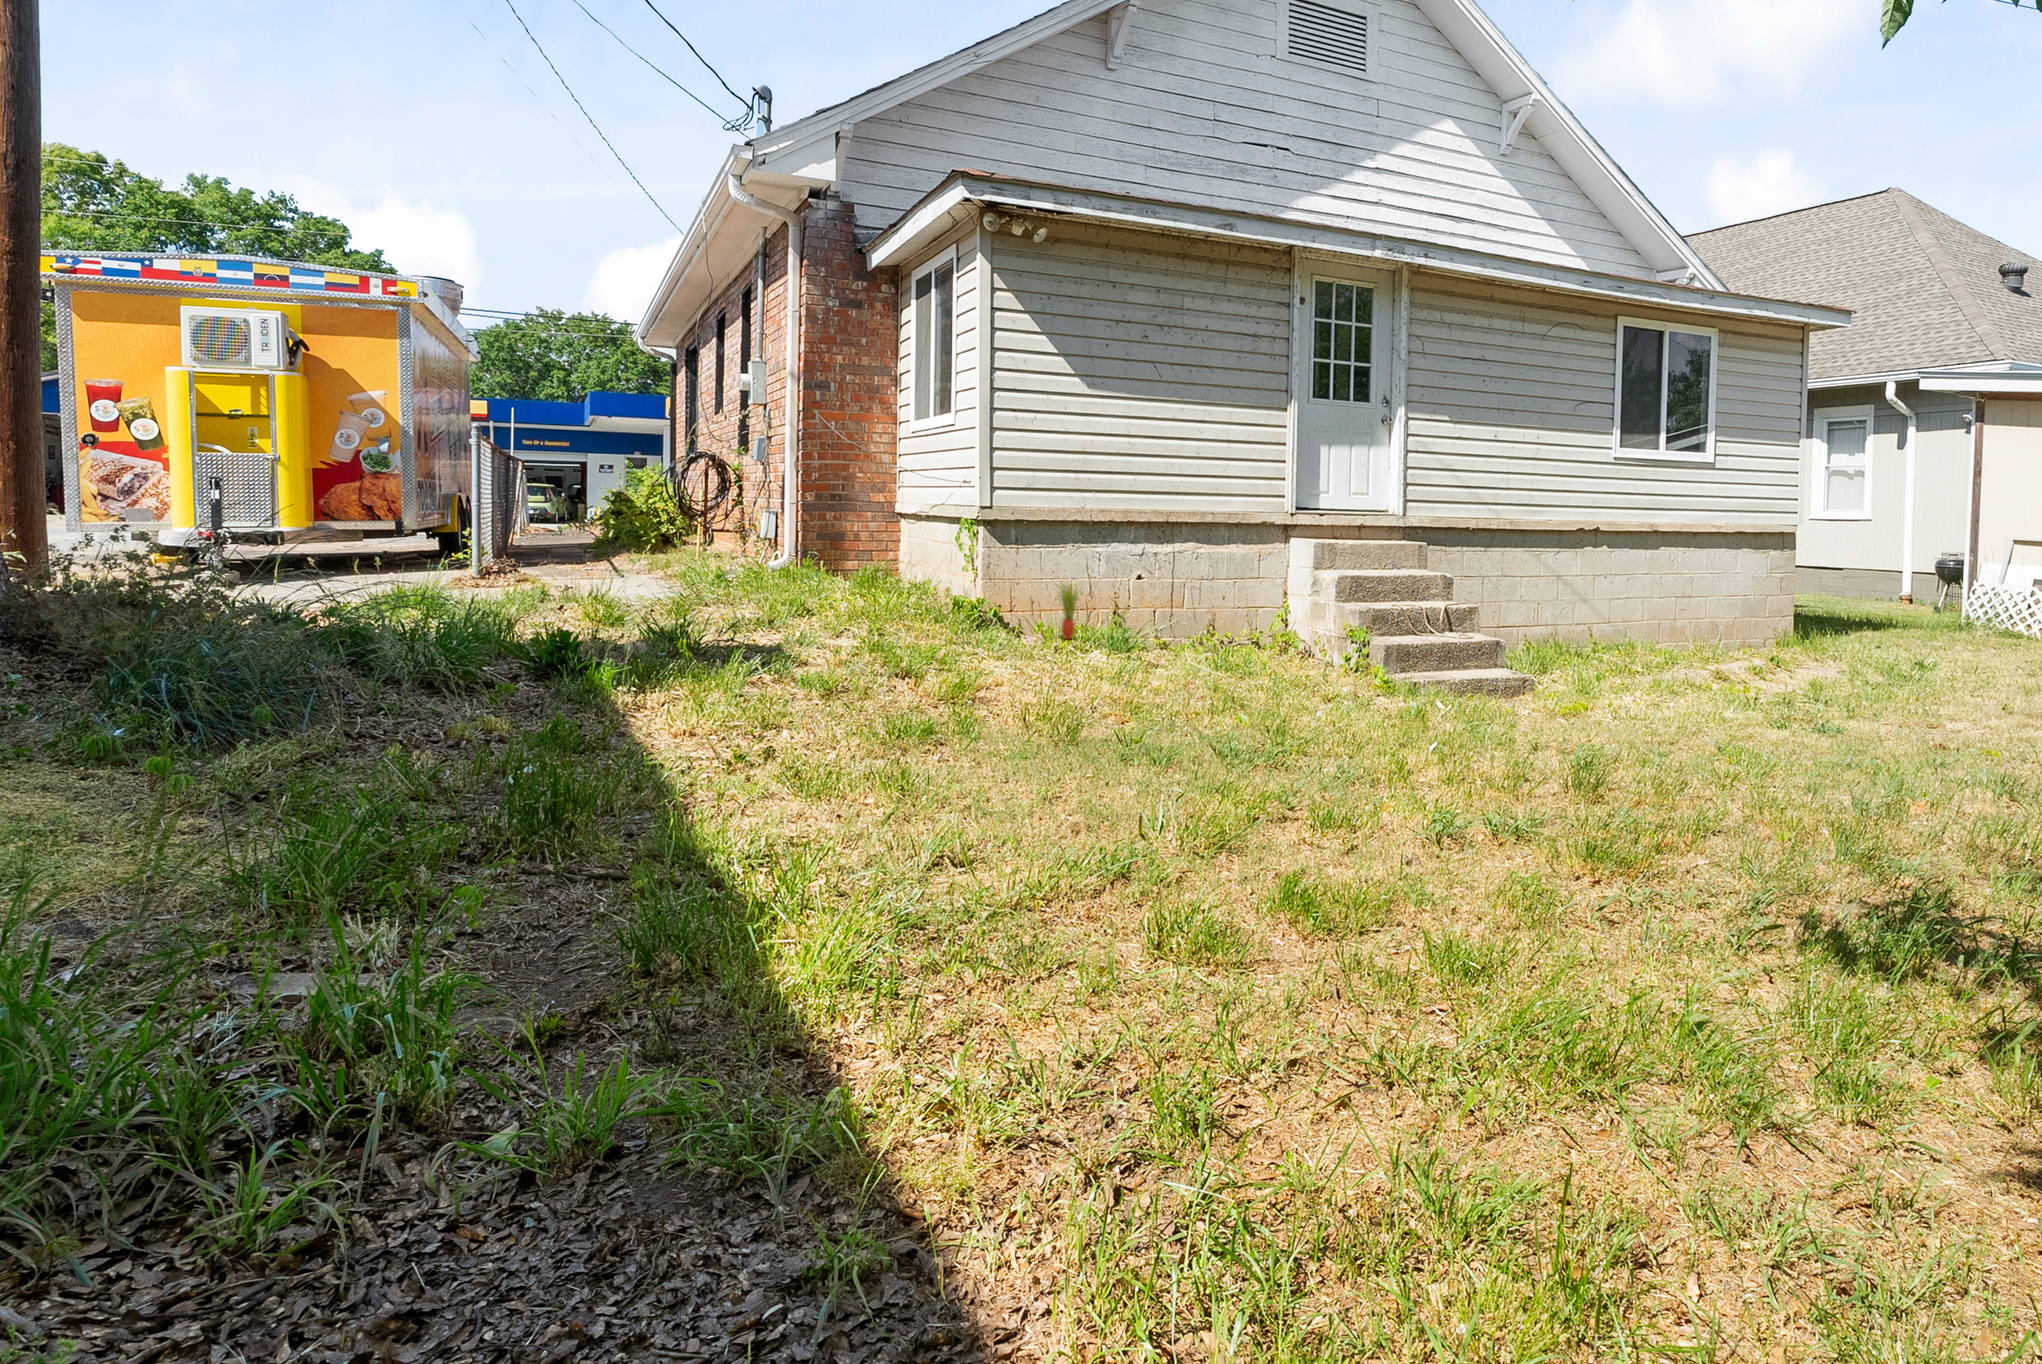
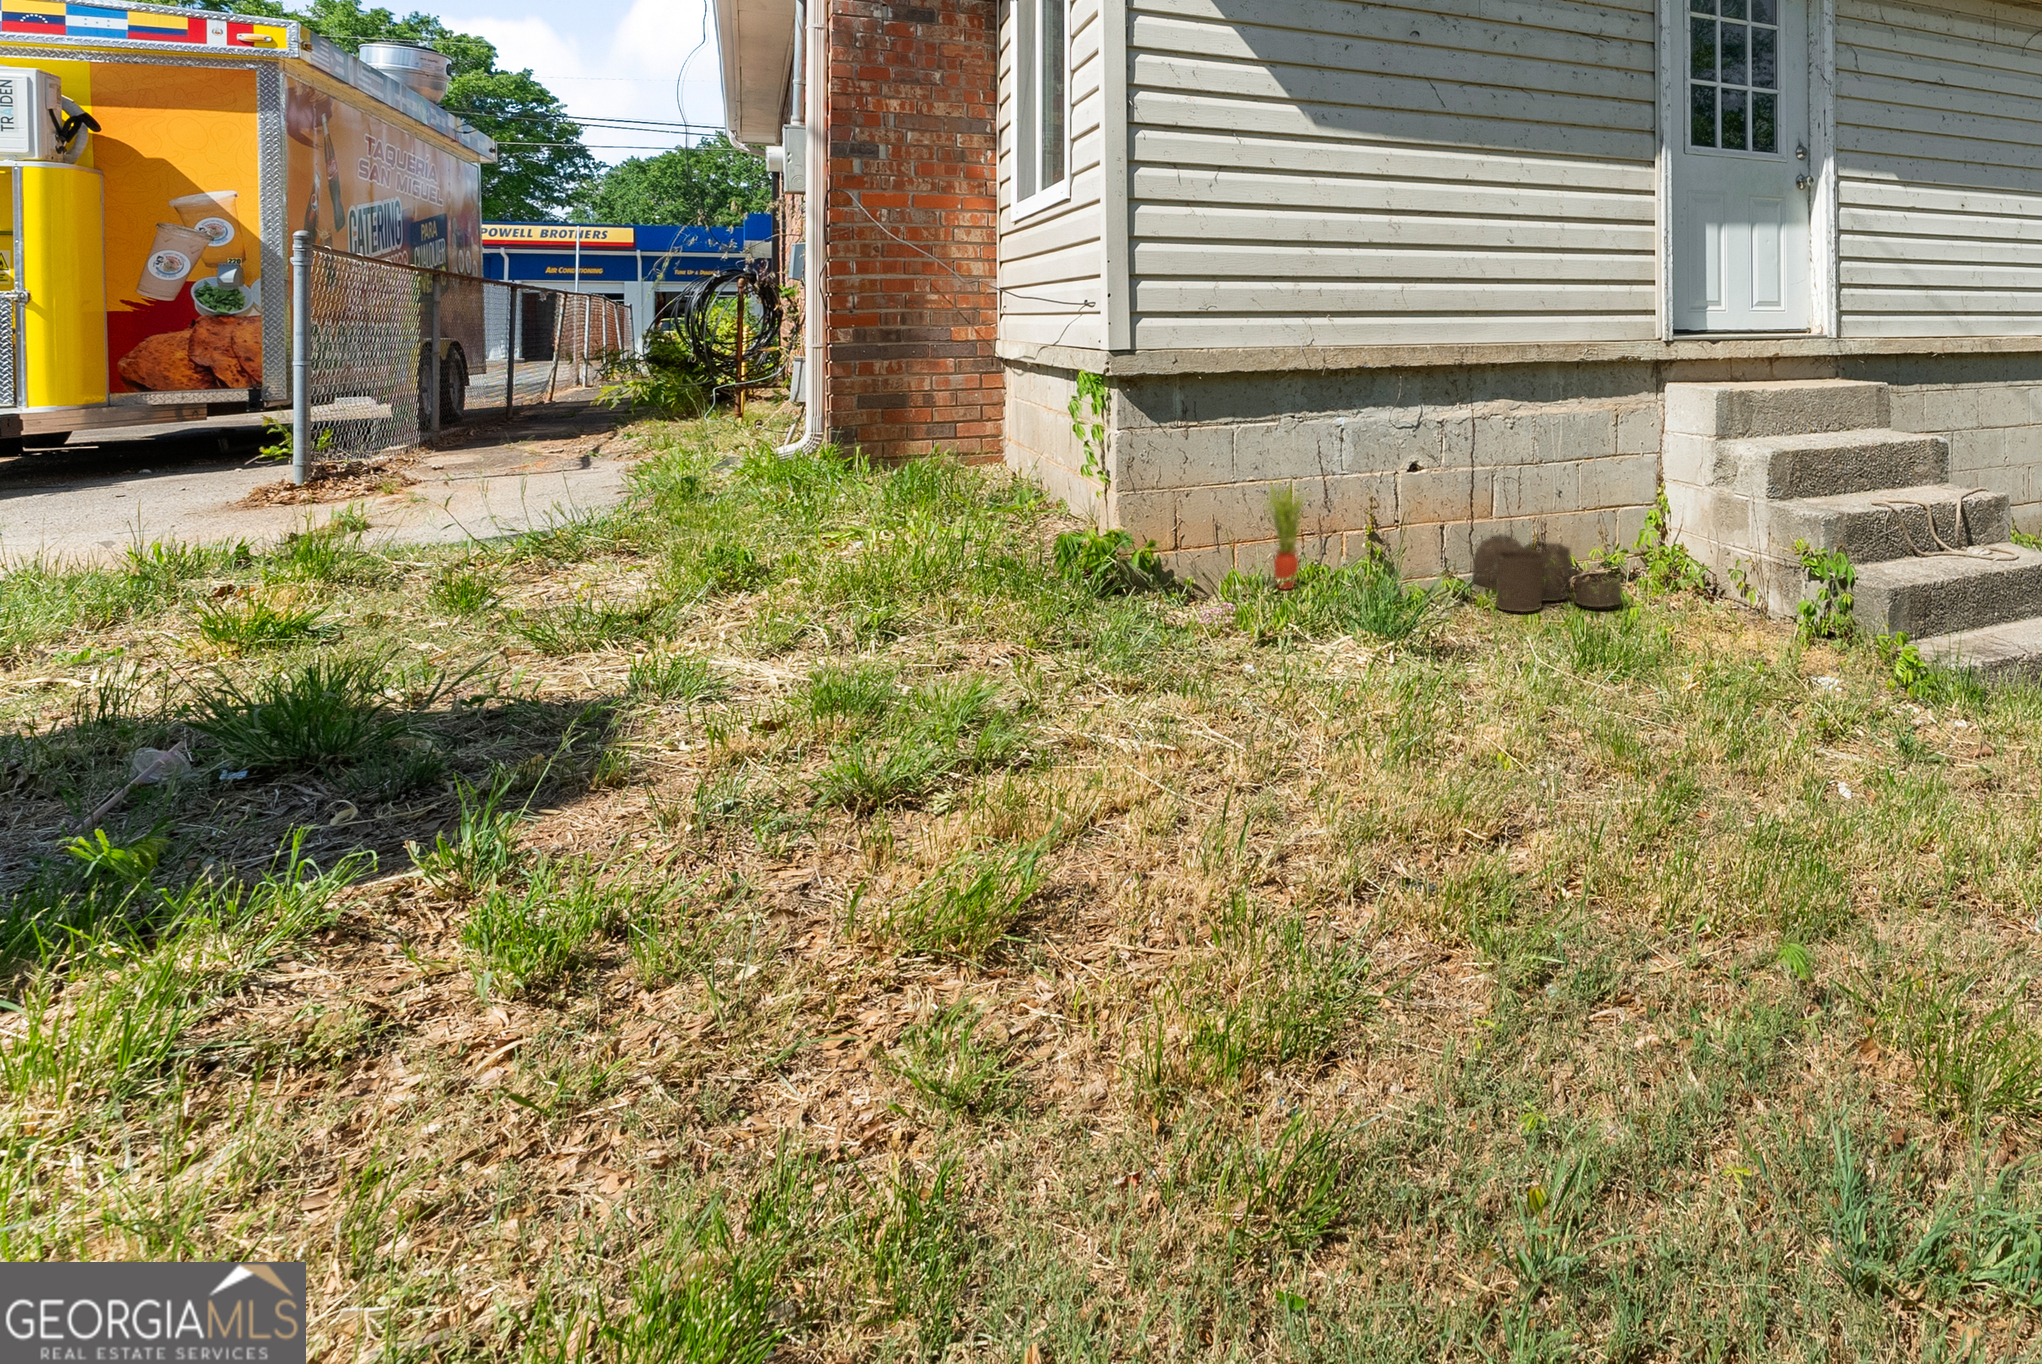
woven basket: none [1170,616,1251,656] -> present [1472,535,1622,612]

